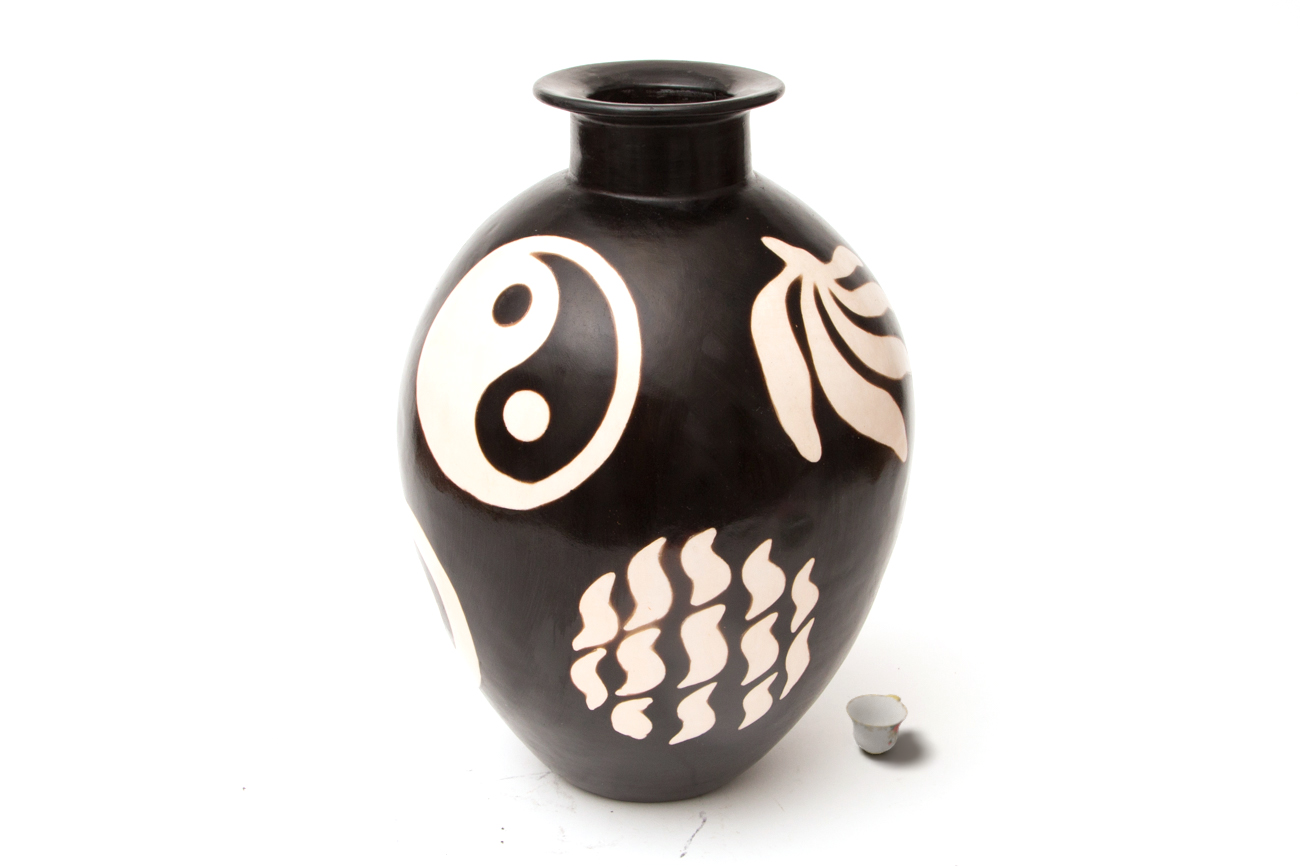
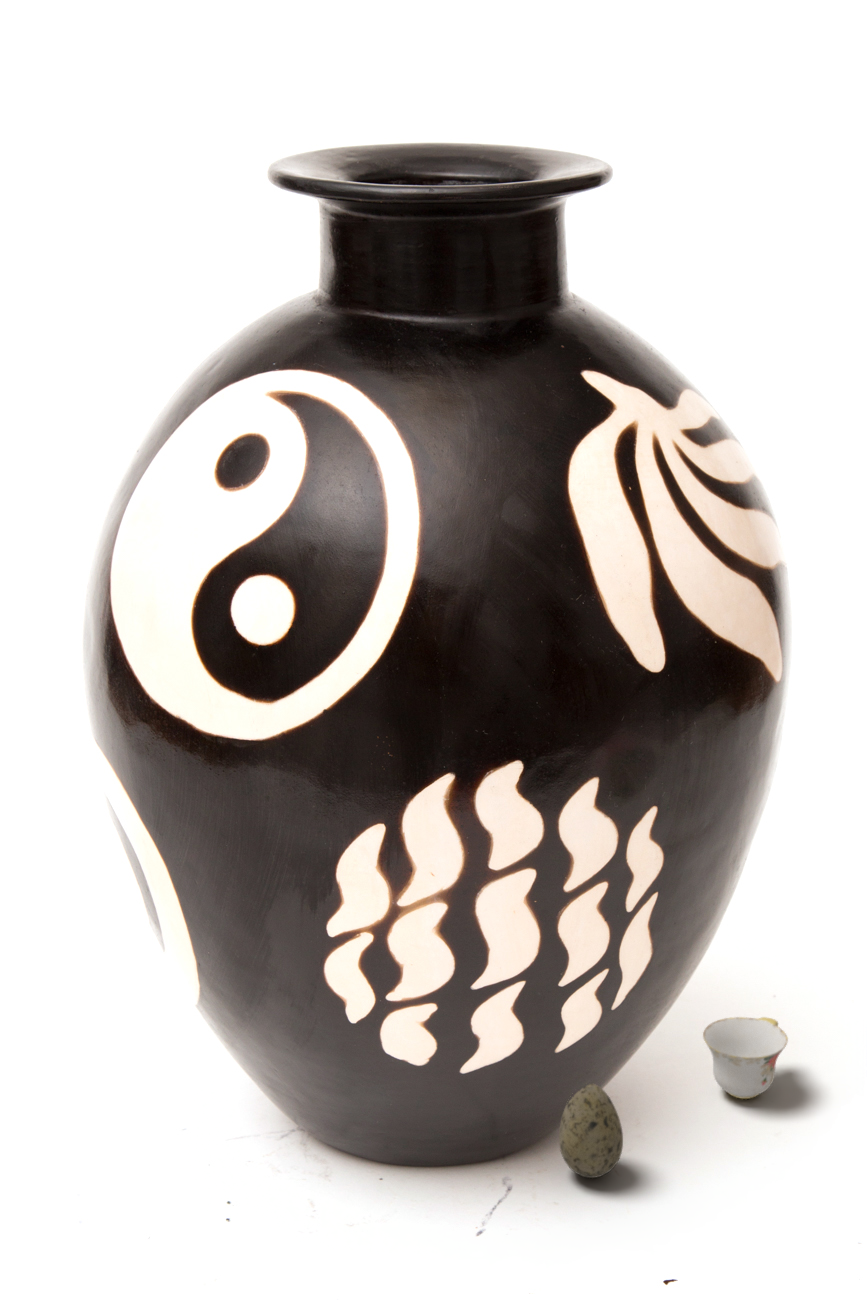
decorative egg: none [741,748,787,815] -> present [559,1084,623,1178]

